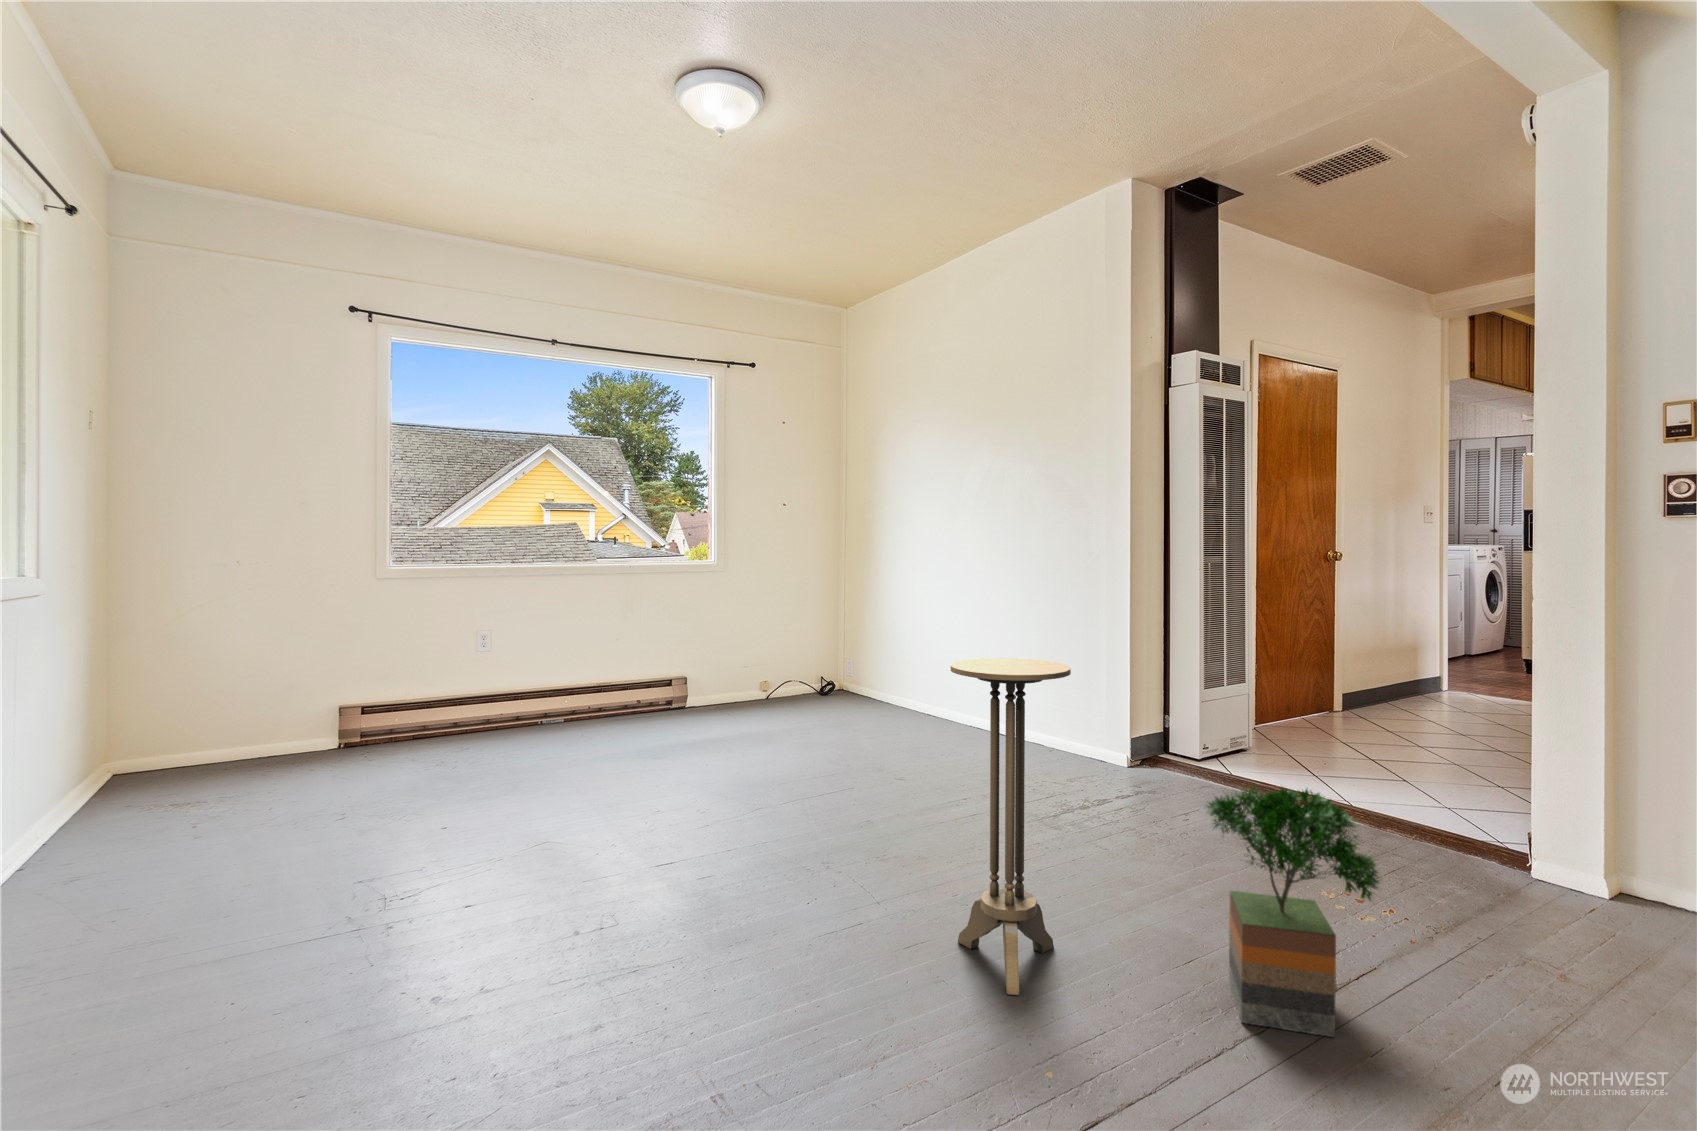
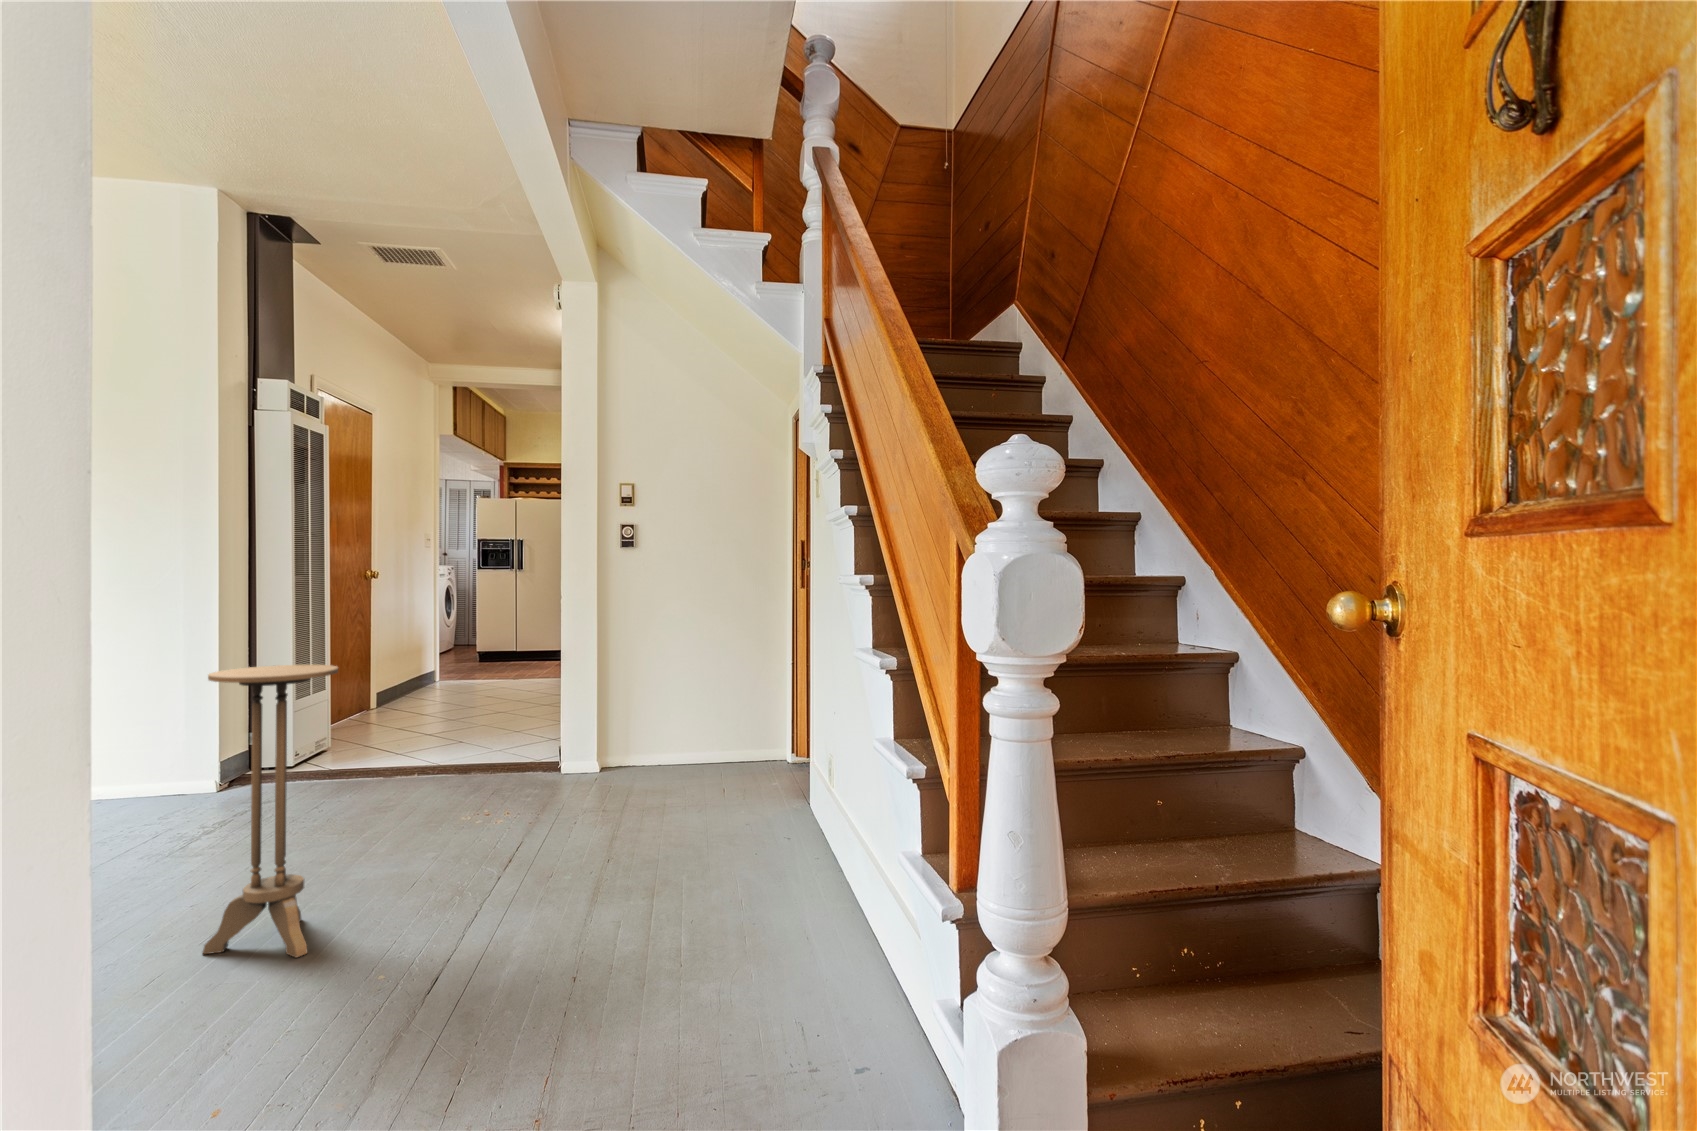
potted tree: present [1206,785,1379,1037] -> none [436,727,558,895]

